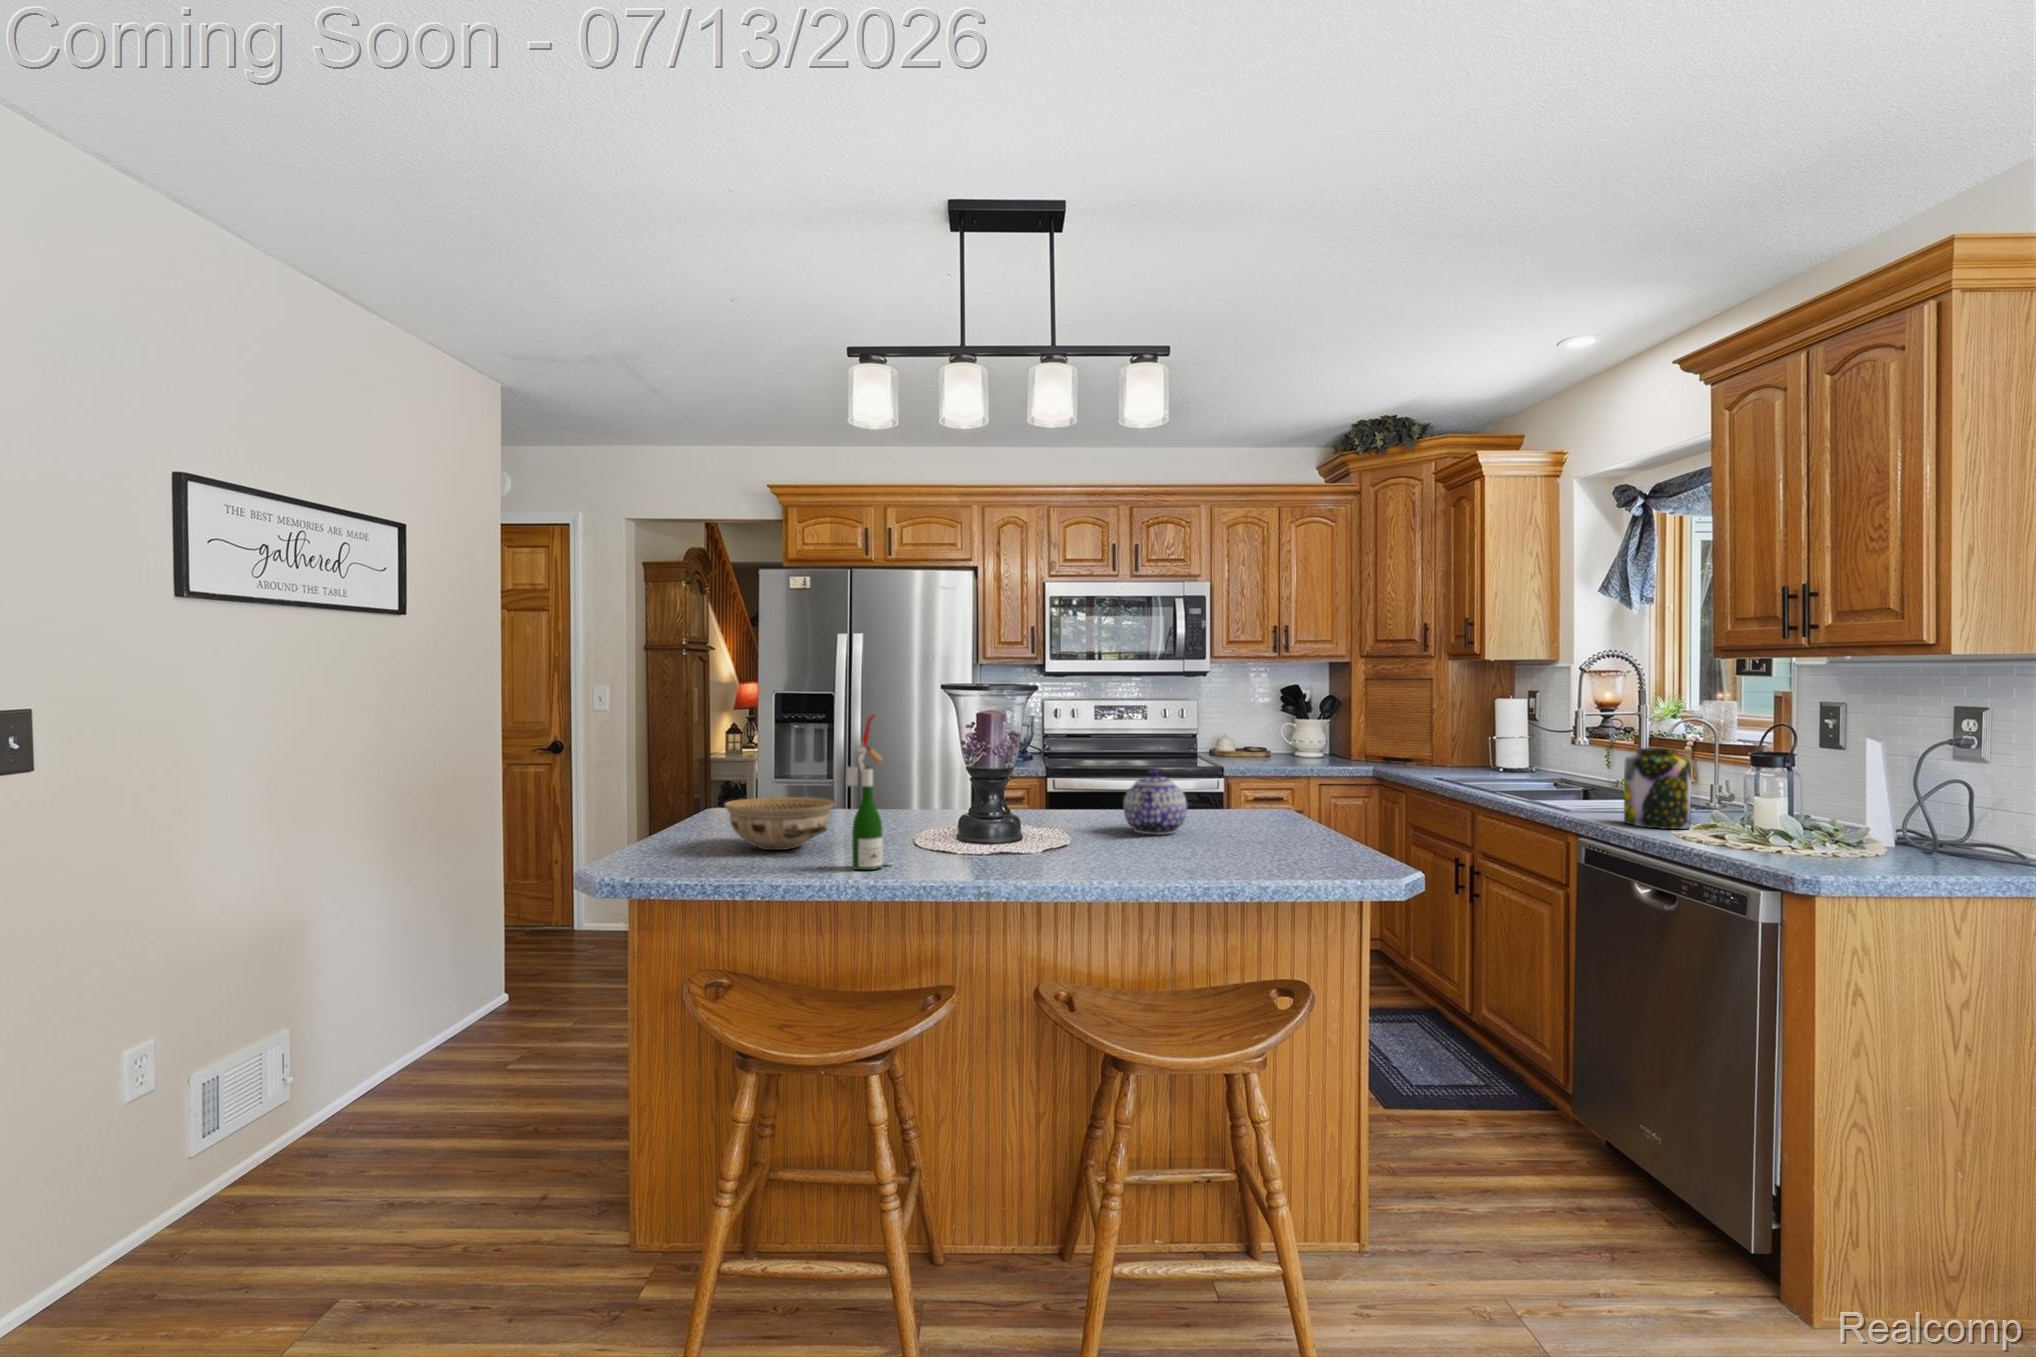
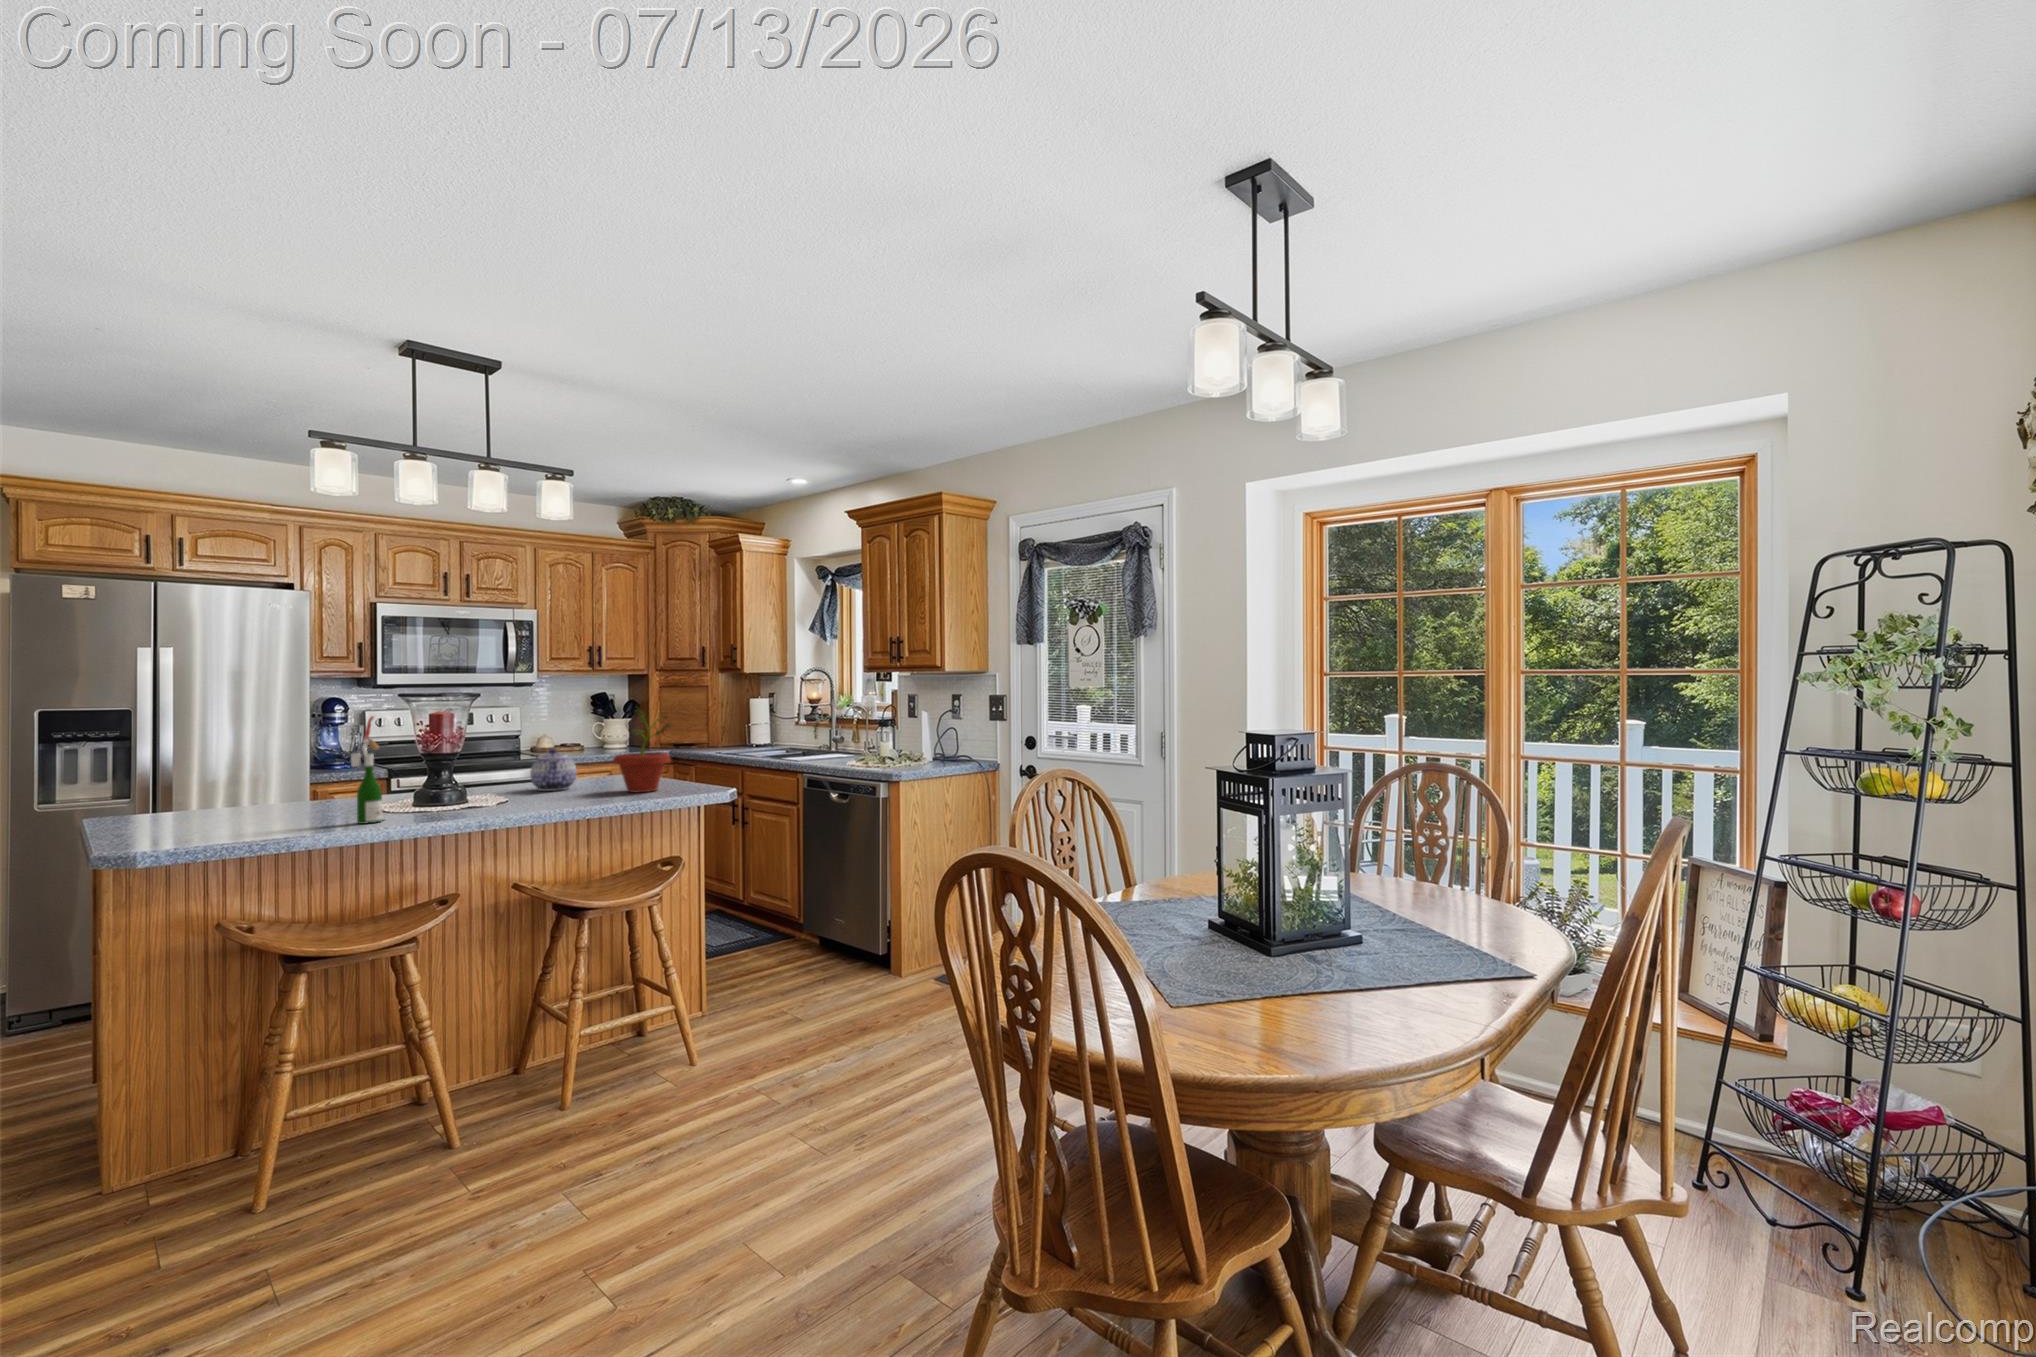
potted plant: none [1226,711,1324,858] -> present [613,708,672,792]
jar: present [1624,748,1691,829] -> none [824,721,855,764]
ceramic bowl: present [724,797,836,850] -> none [203,784,317,825]

